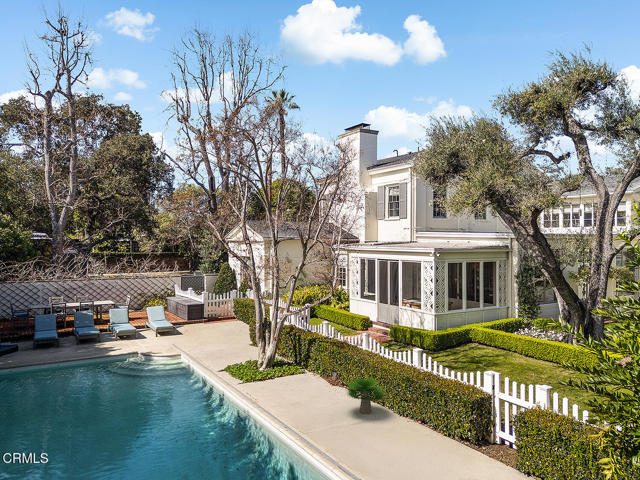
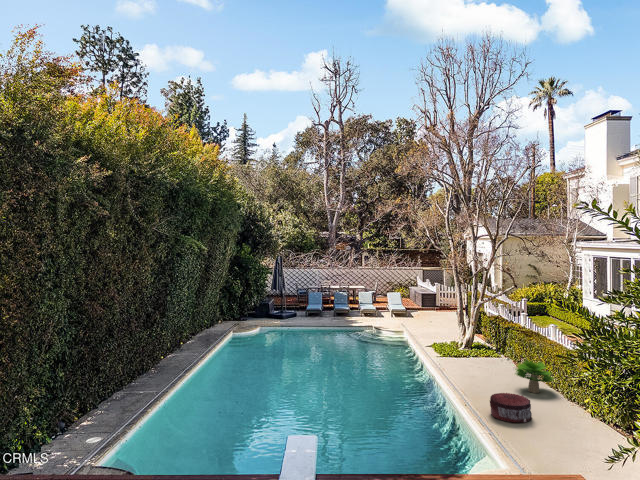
pouf: none [345,424,391,462] -> present [490,393,532,423]

